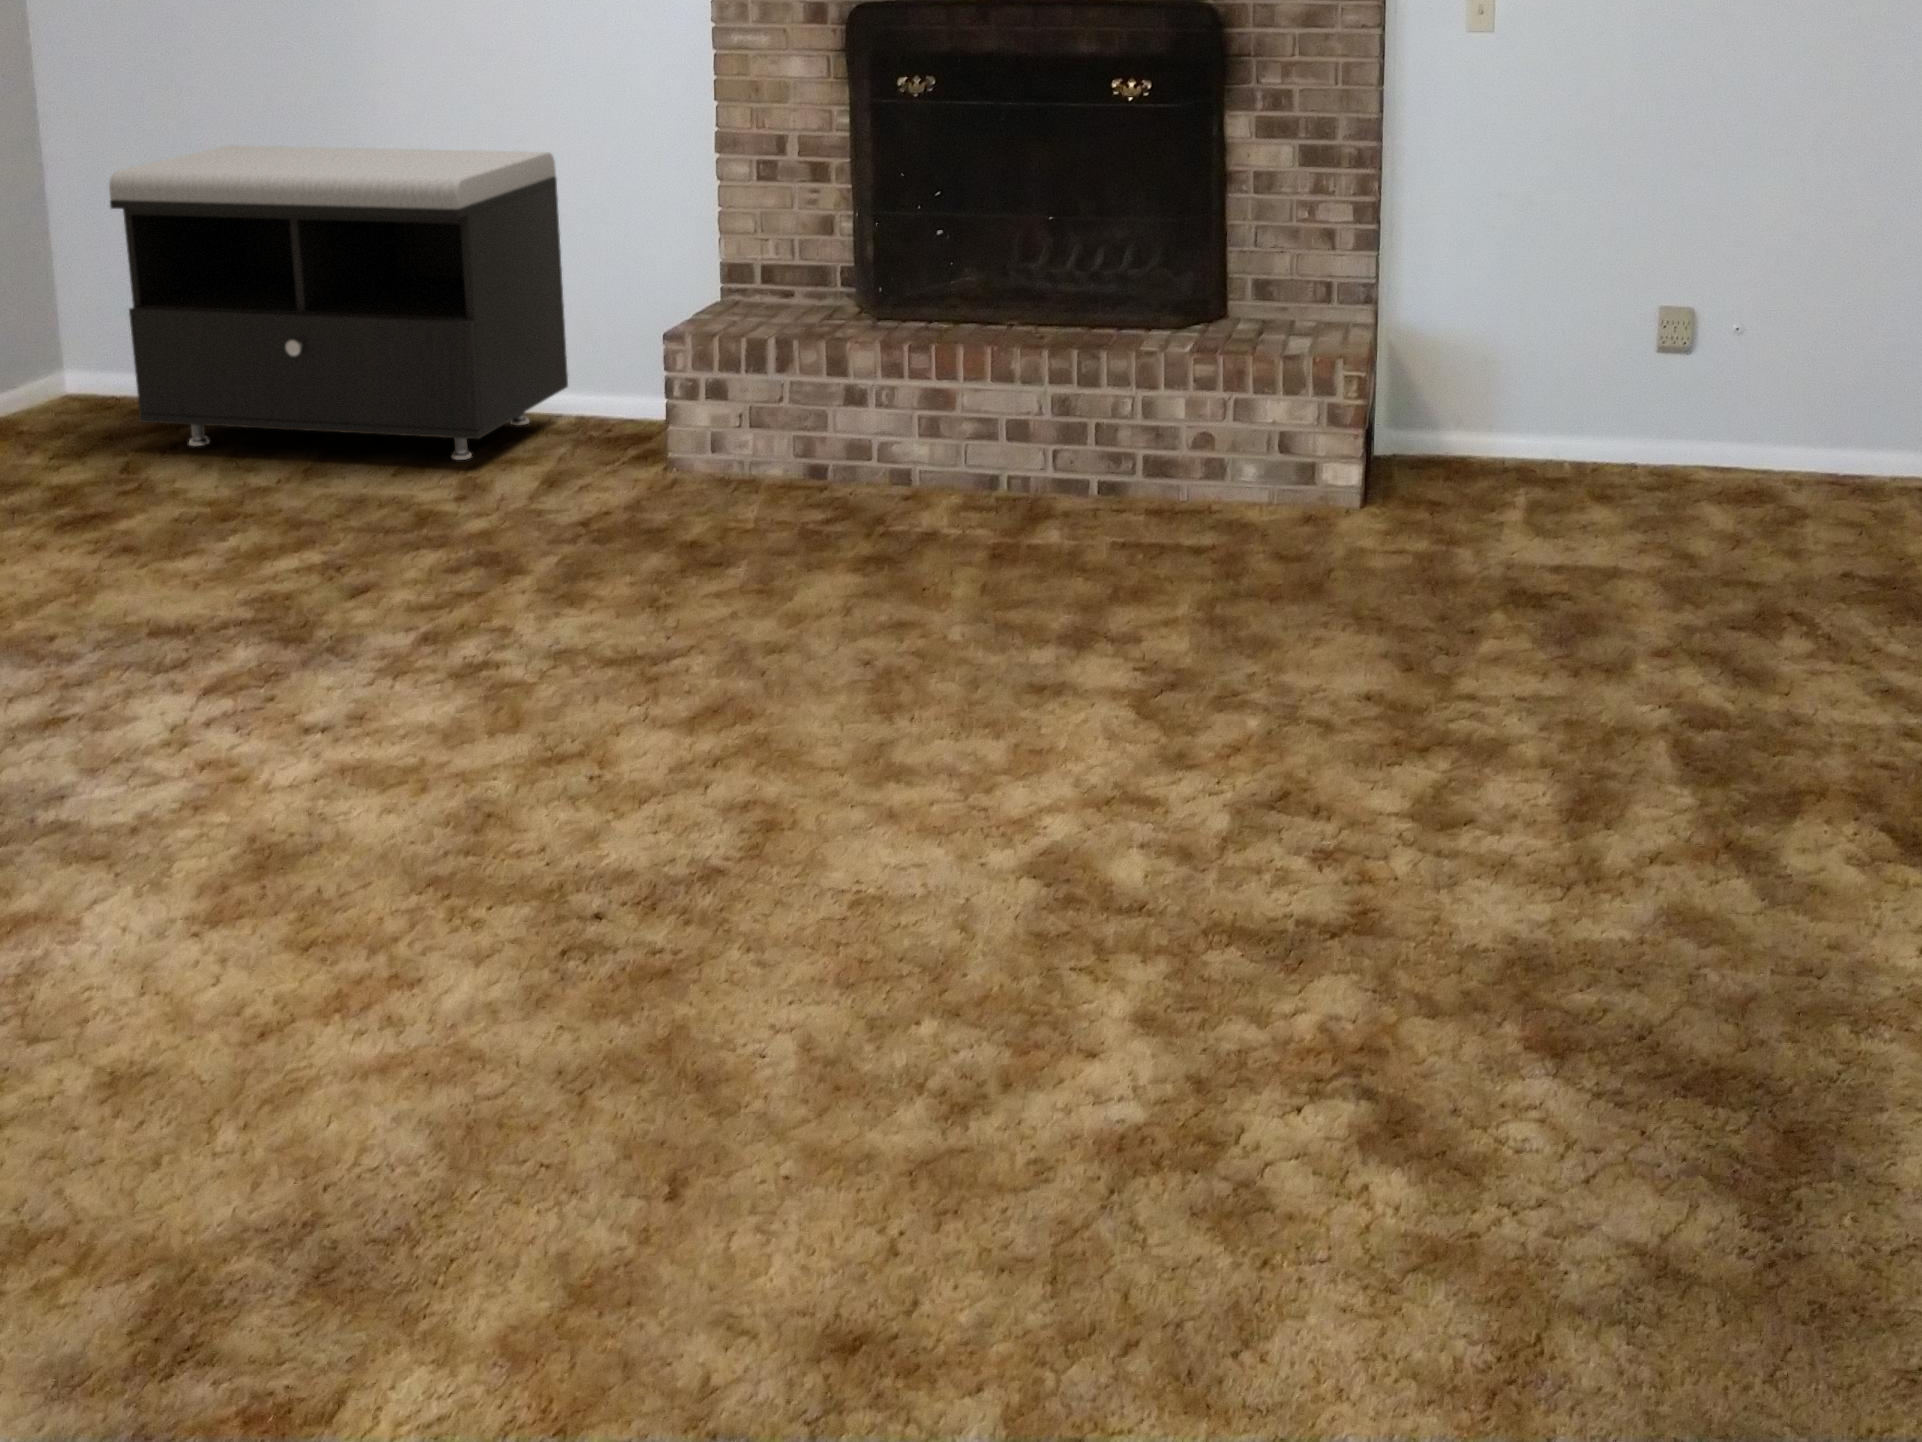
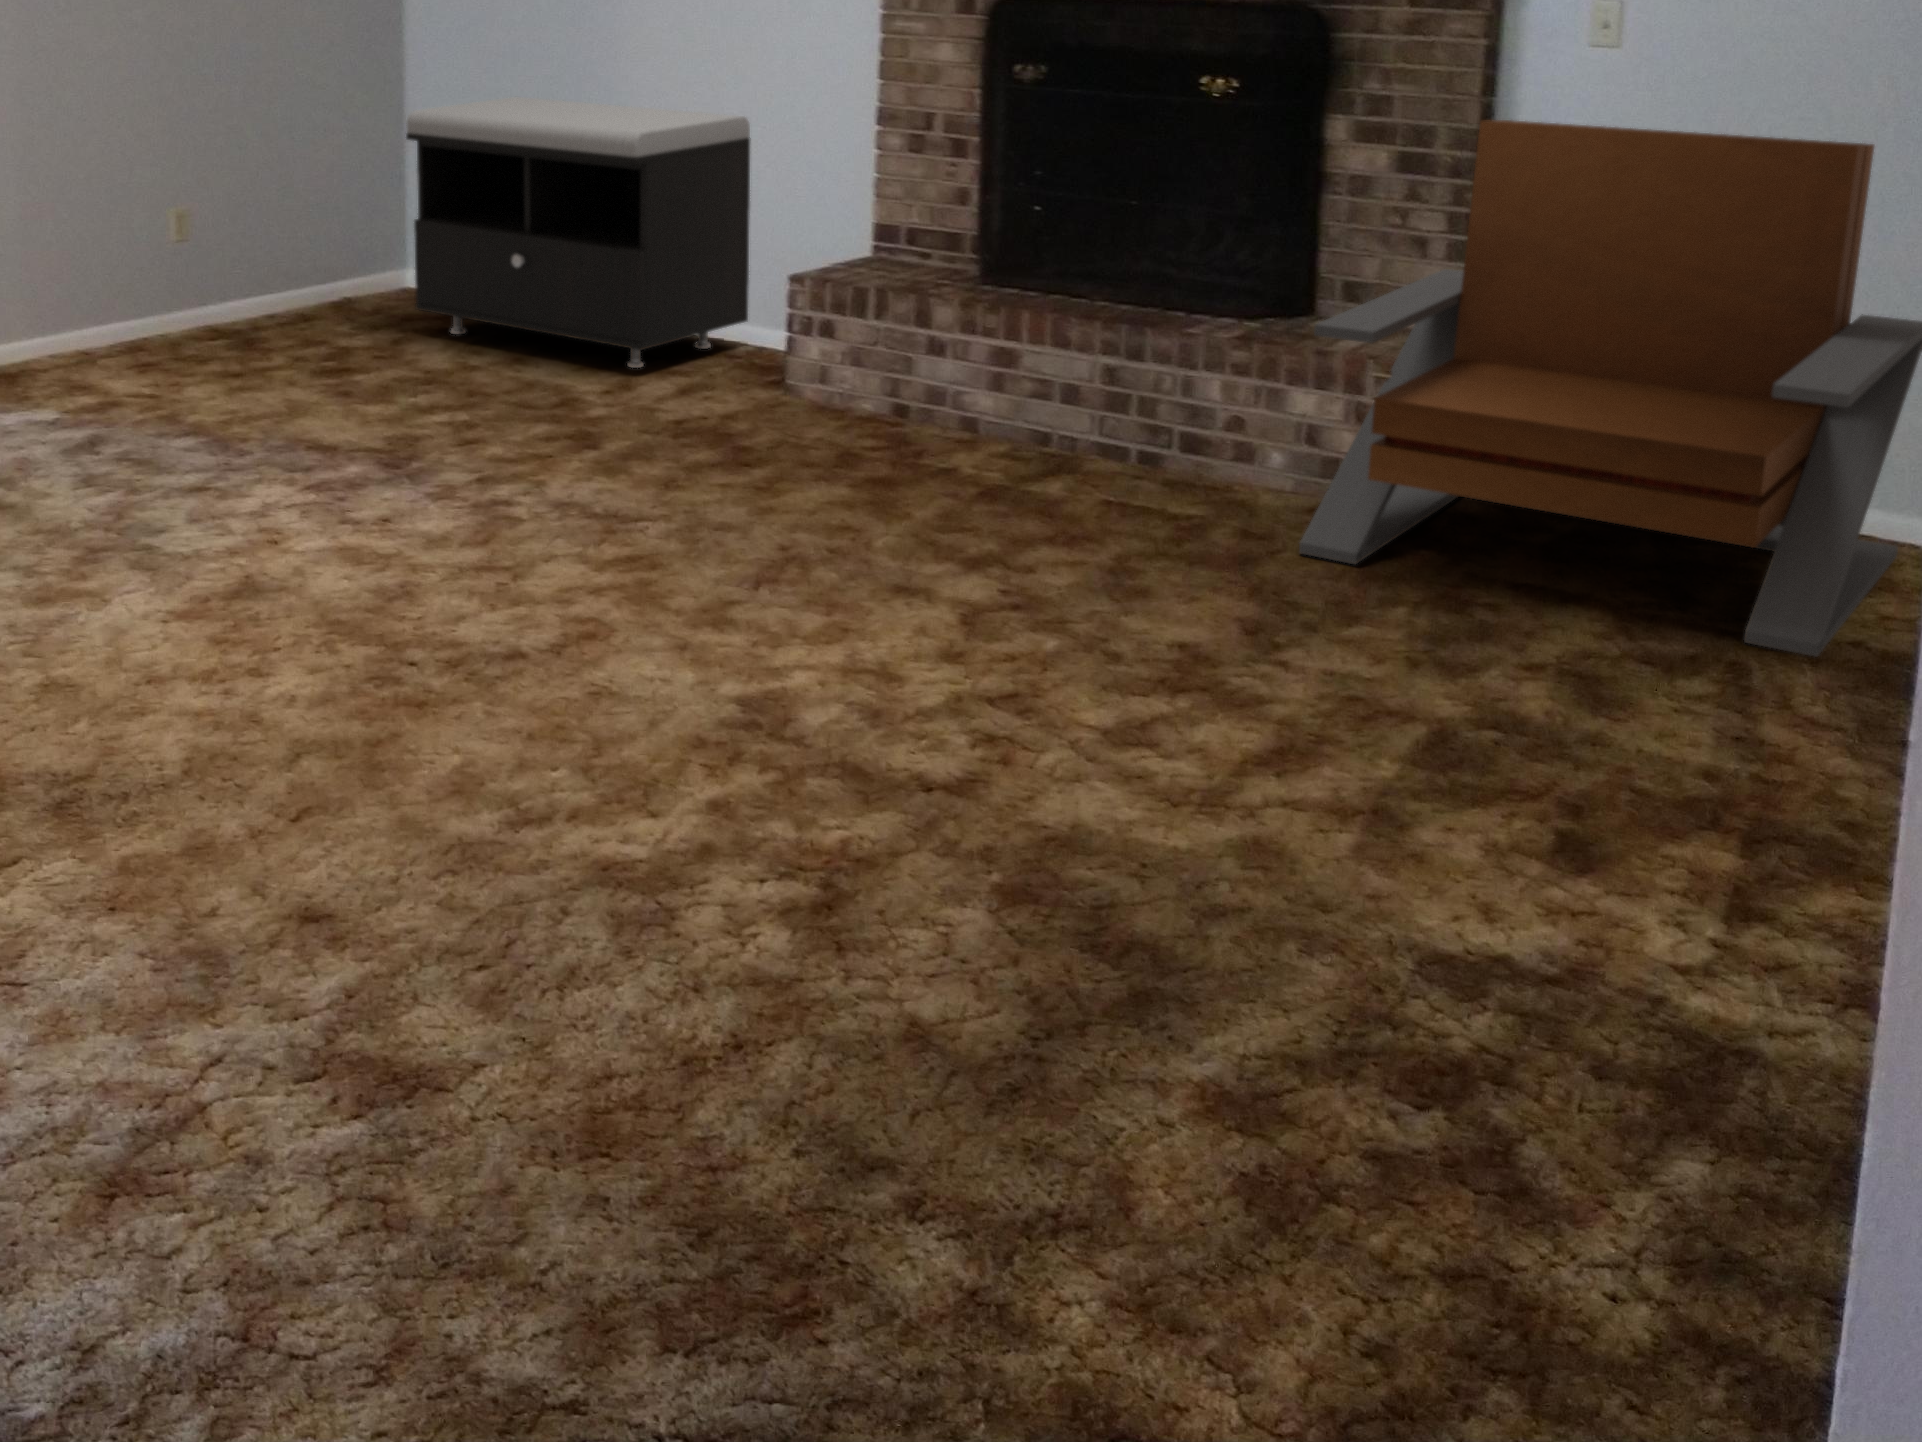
lounge chair: none [1346,109,1865,597] -> present [1299,120,1922,657]

